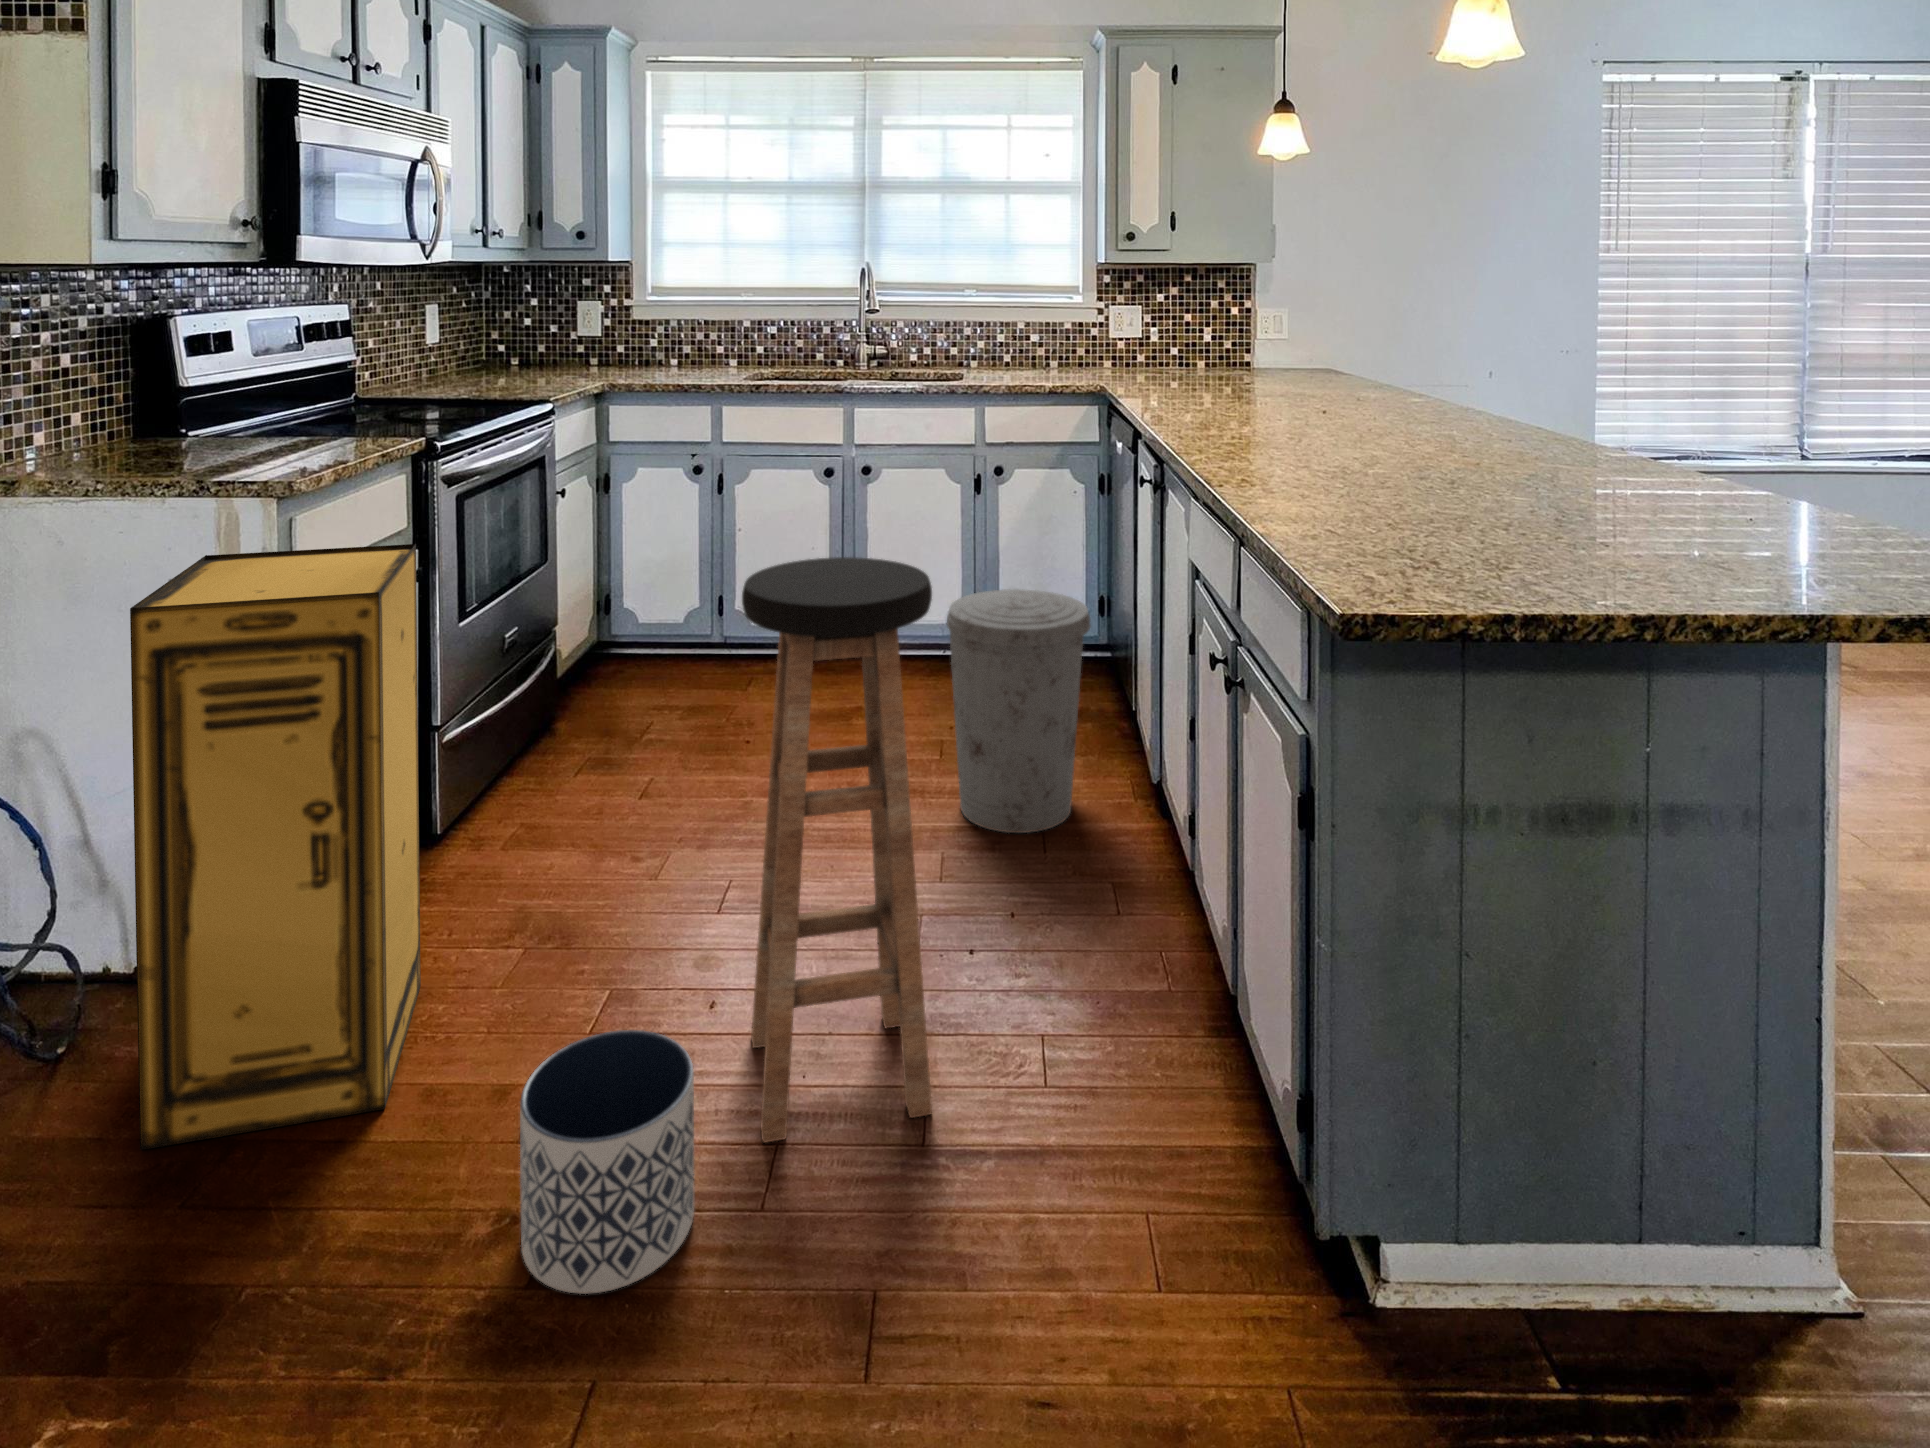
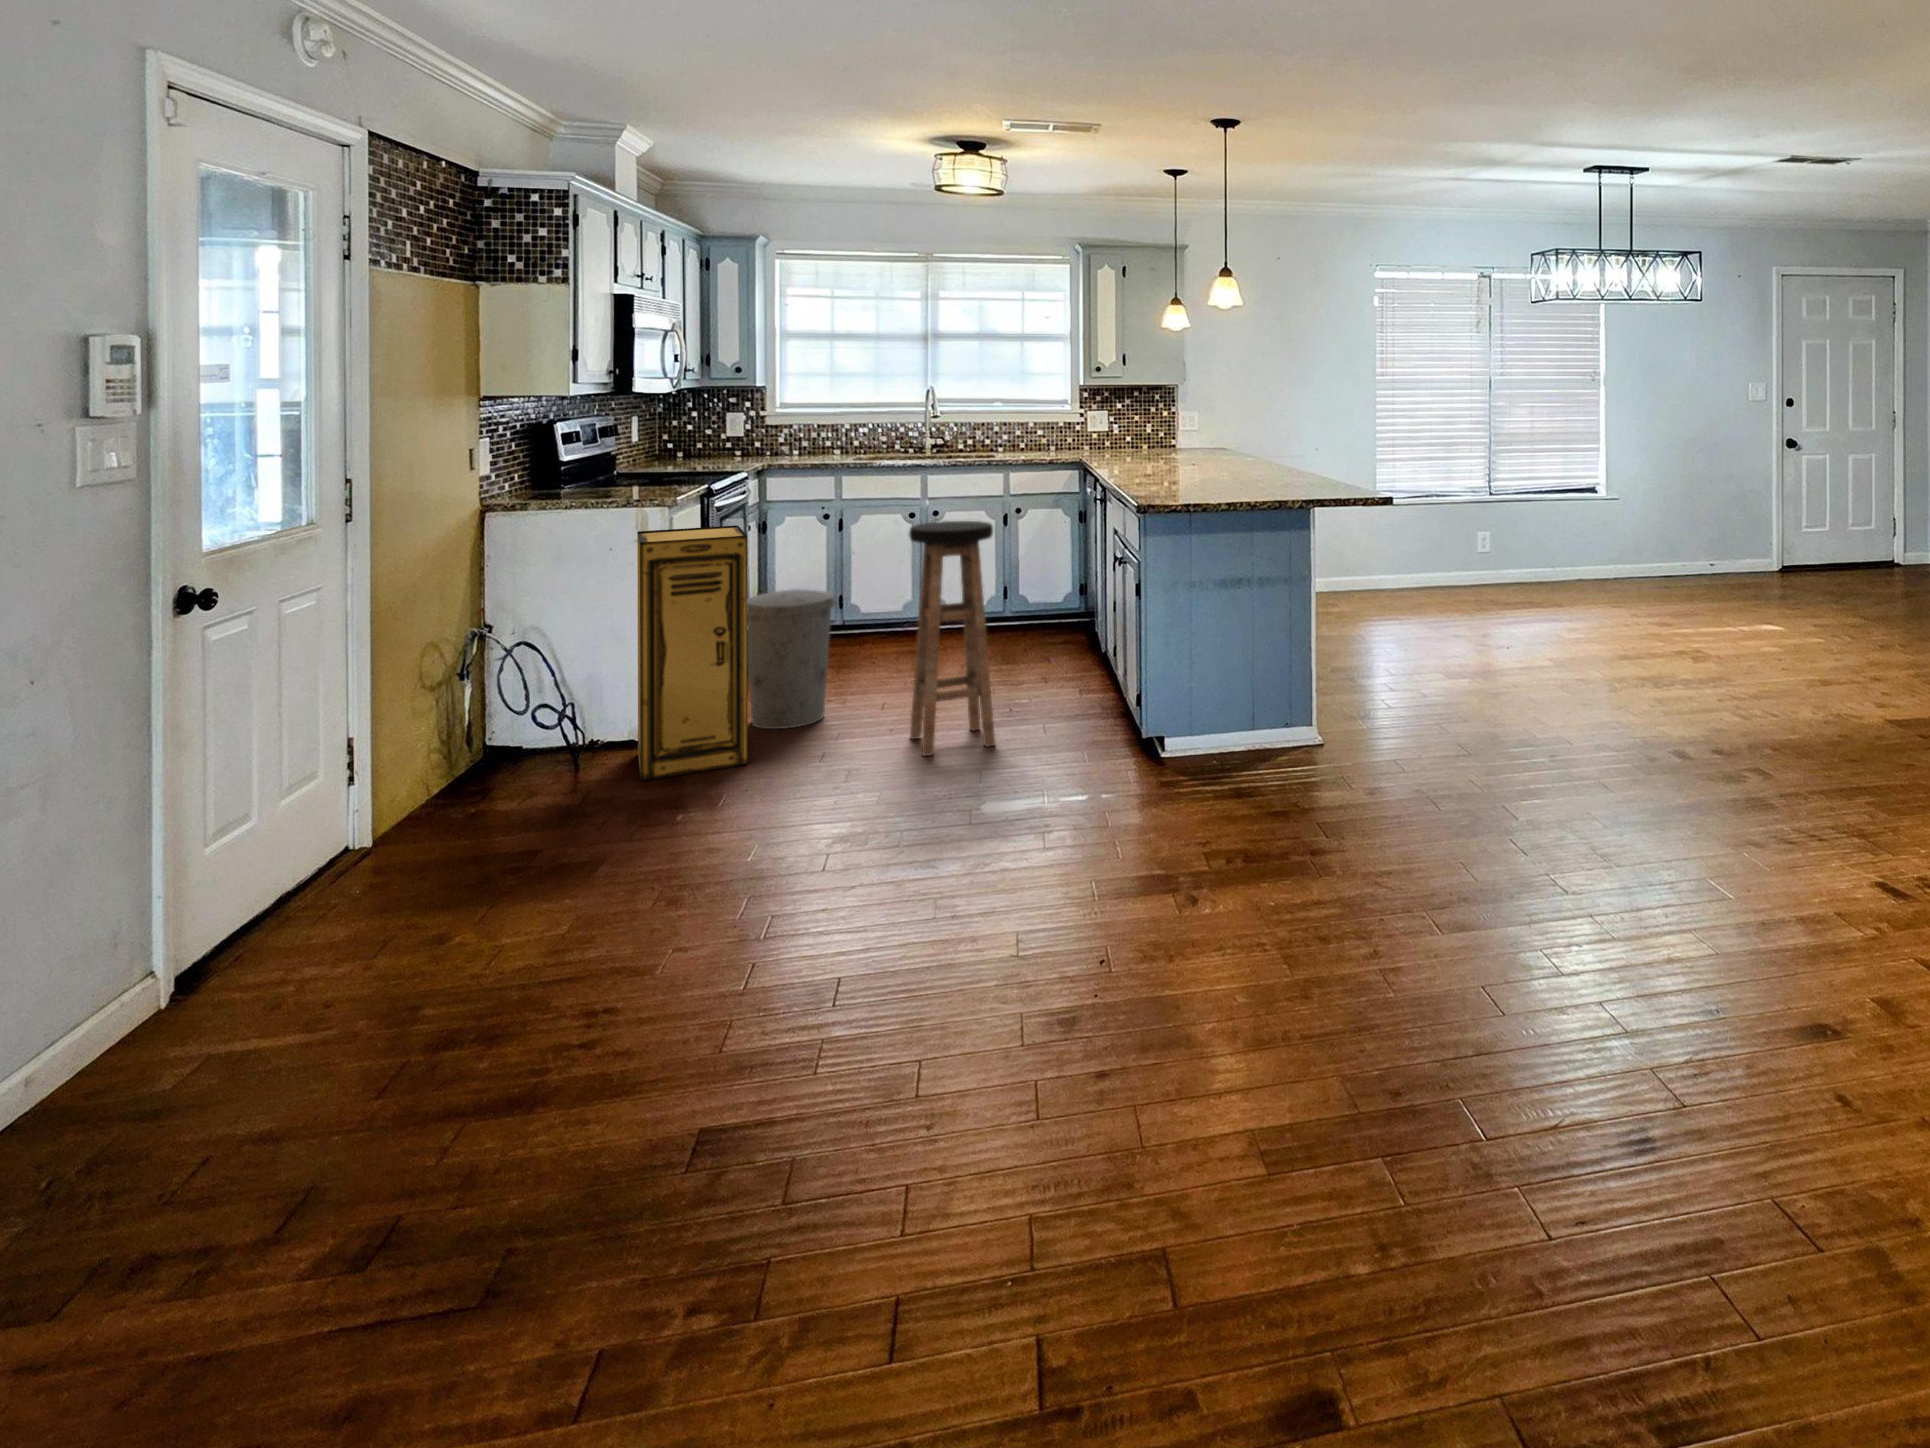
trash can: present [947,589,1091,833] -> present [747,589,835,729]
planter: present [520,1030,694,1294] -> none [831,707,901,786]

